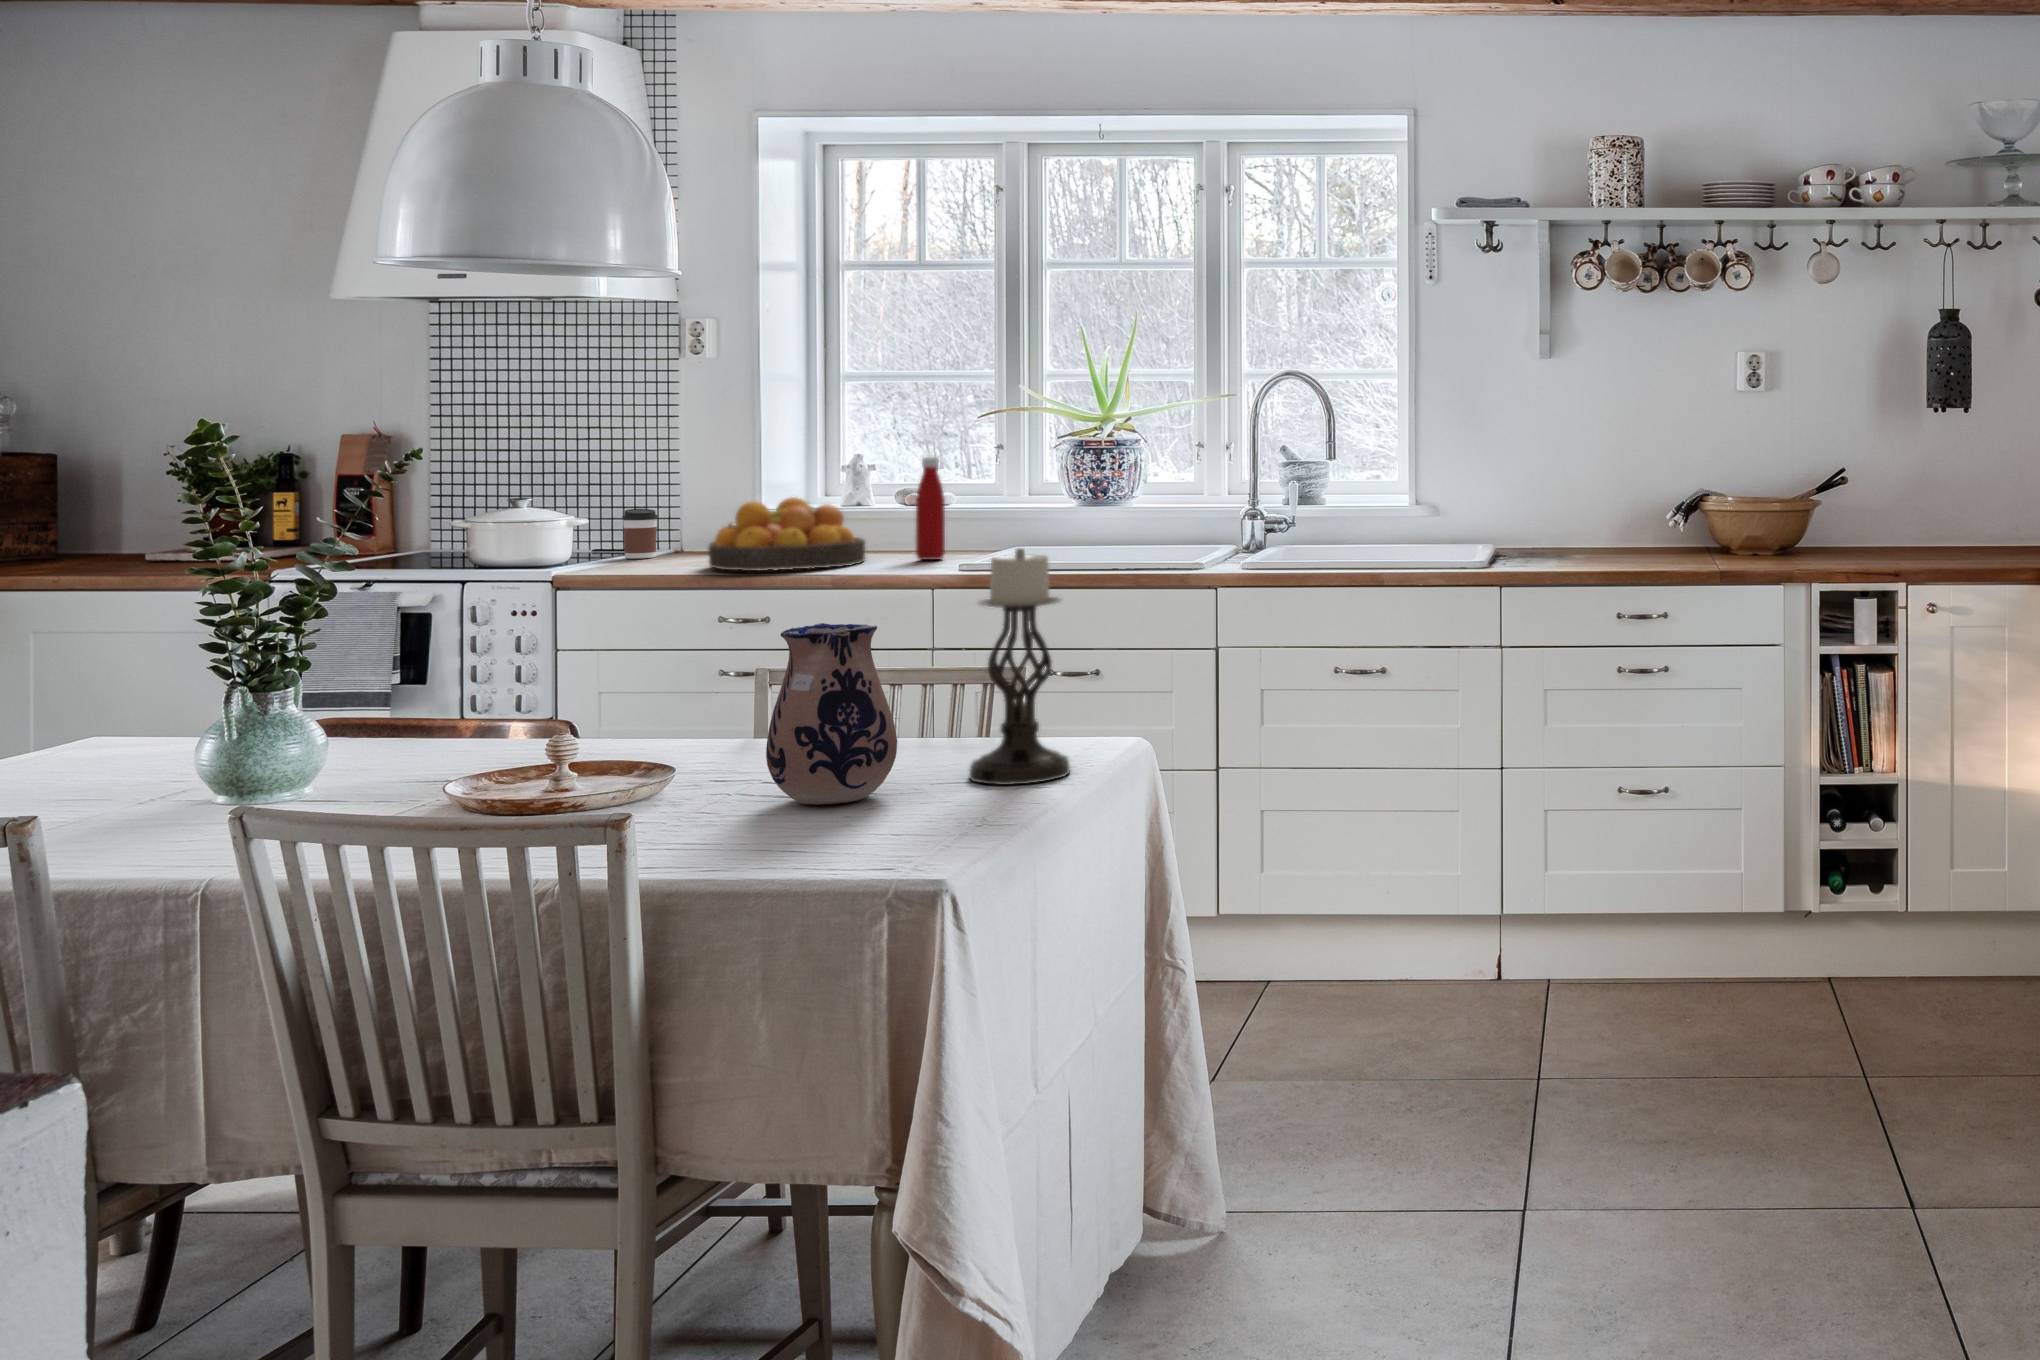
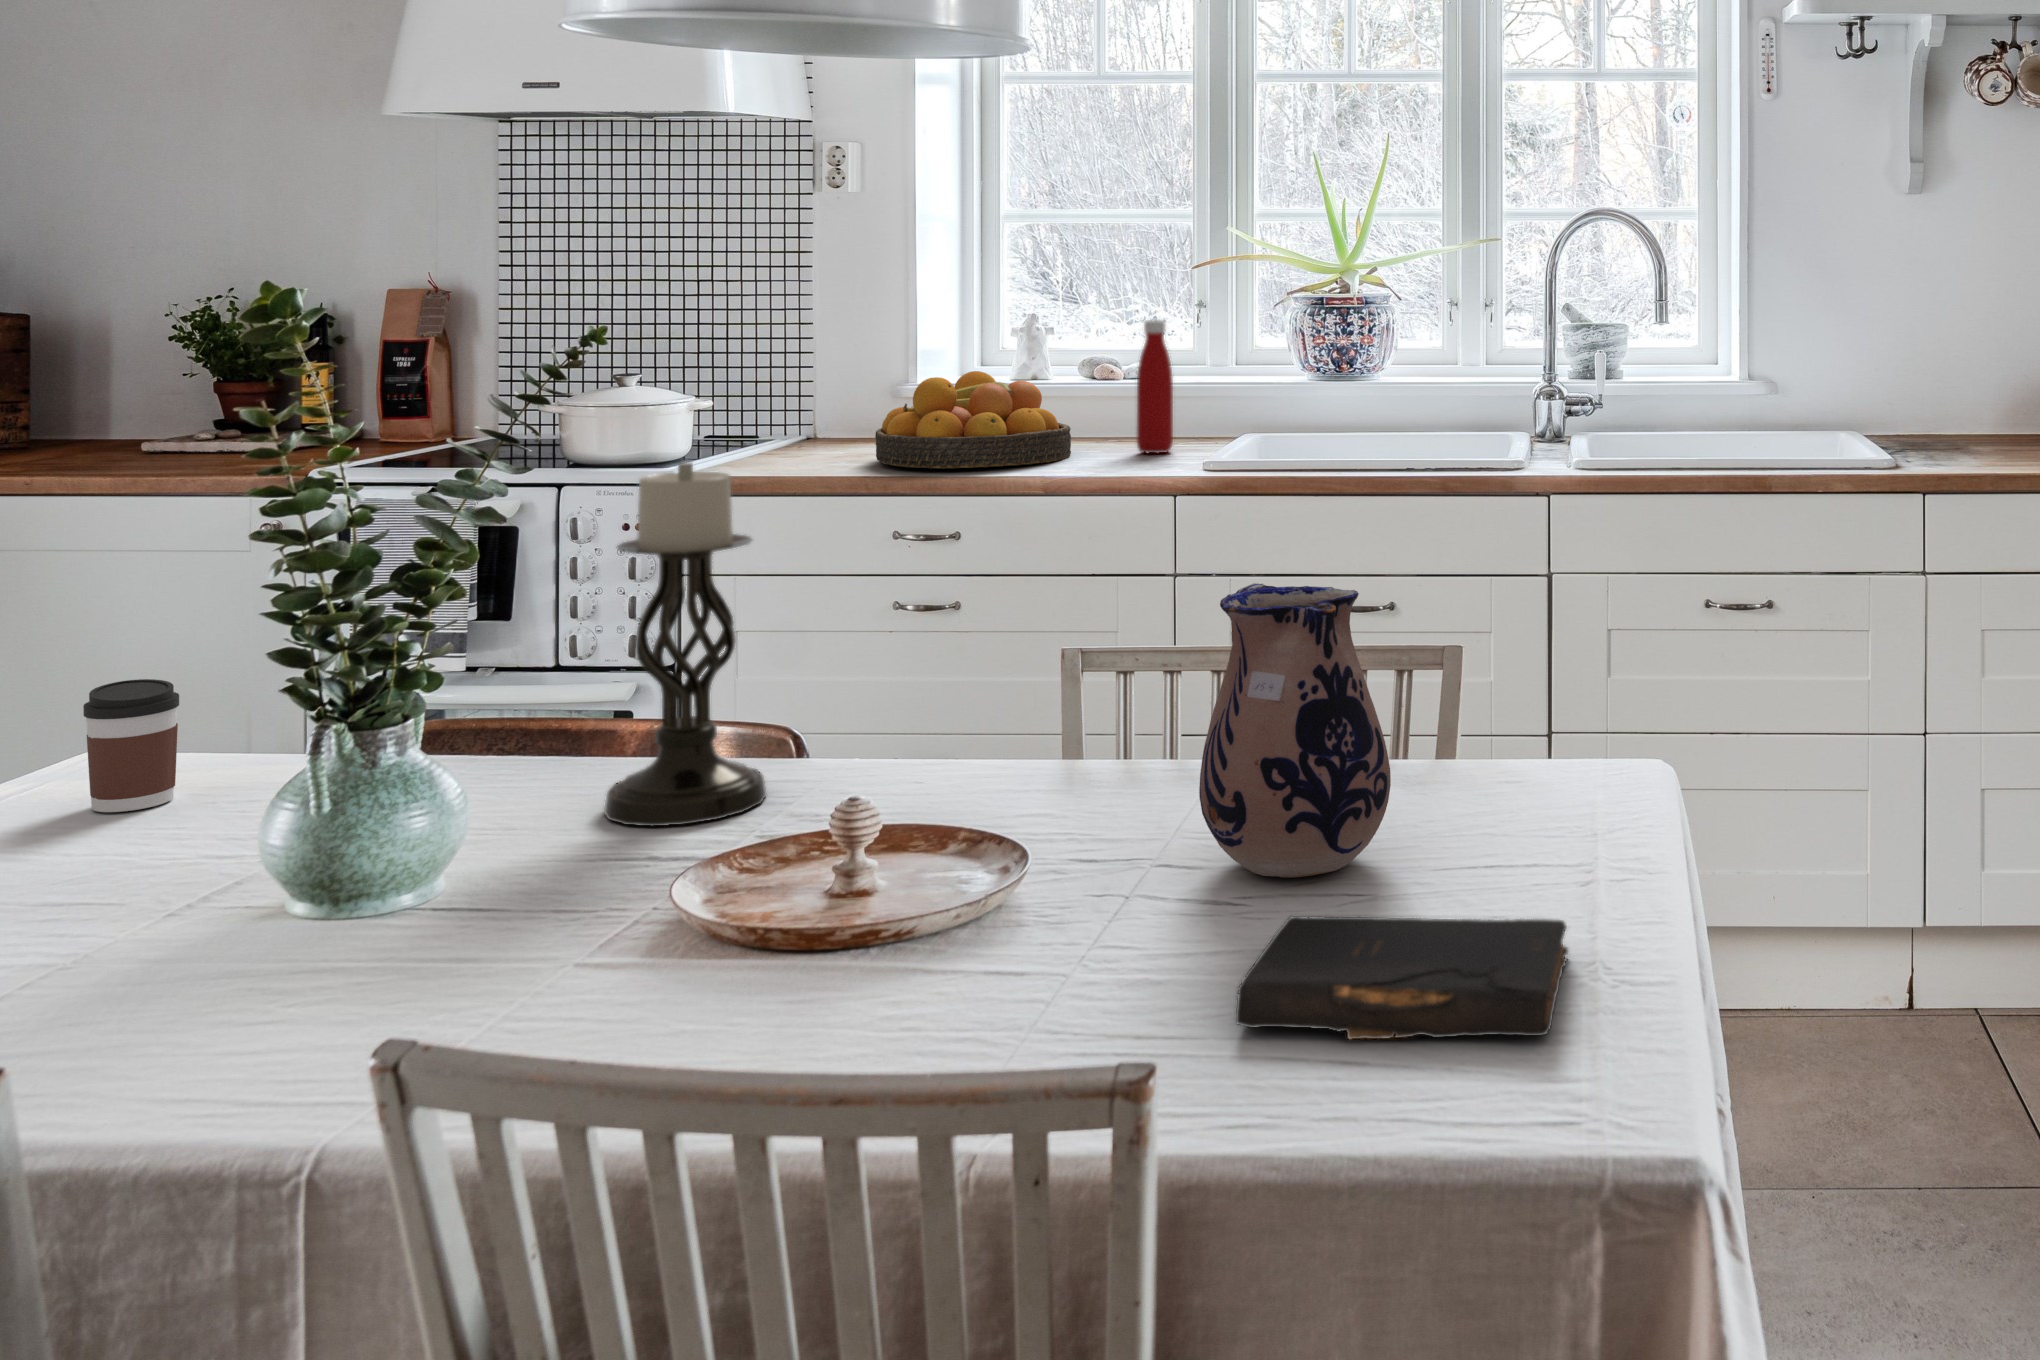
coffee cup: present [622,509,658,558] -> present [83,679,179,812]
candle holder: present [969,548,1070,785] -> present [604,462,766,826]
book: none [714,815,953,869] -> present [1236,916,1568,1039]

